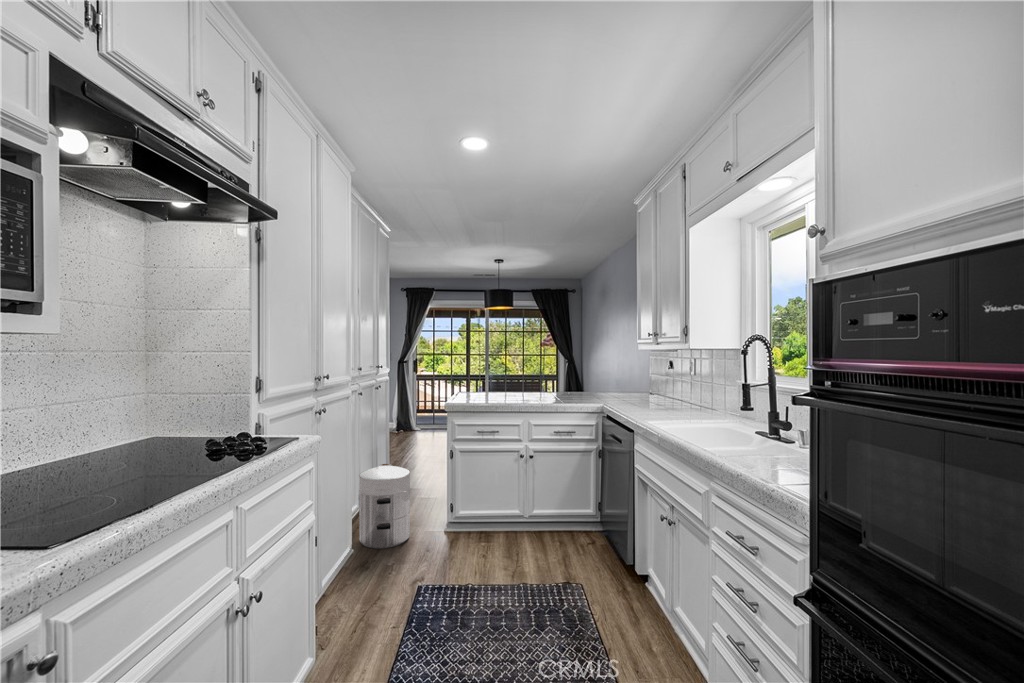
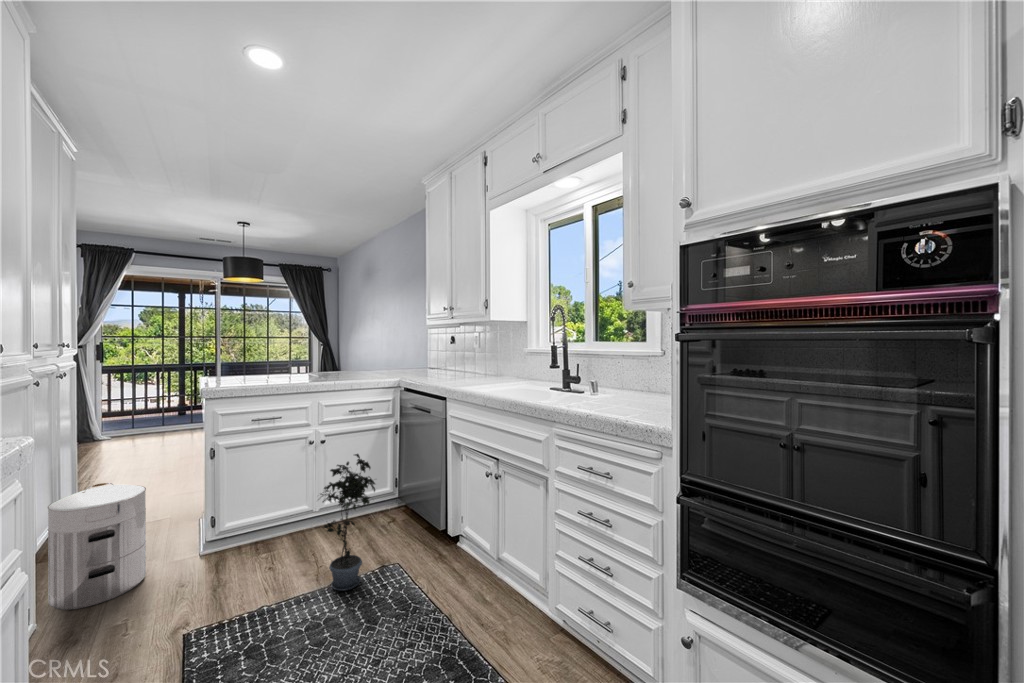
potted plant: none [508,473,560,595] -> present [321,454,375,591]

